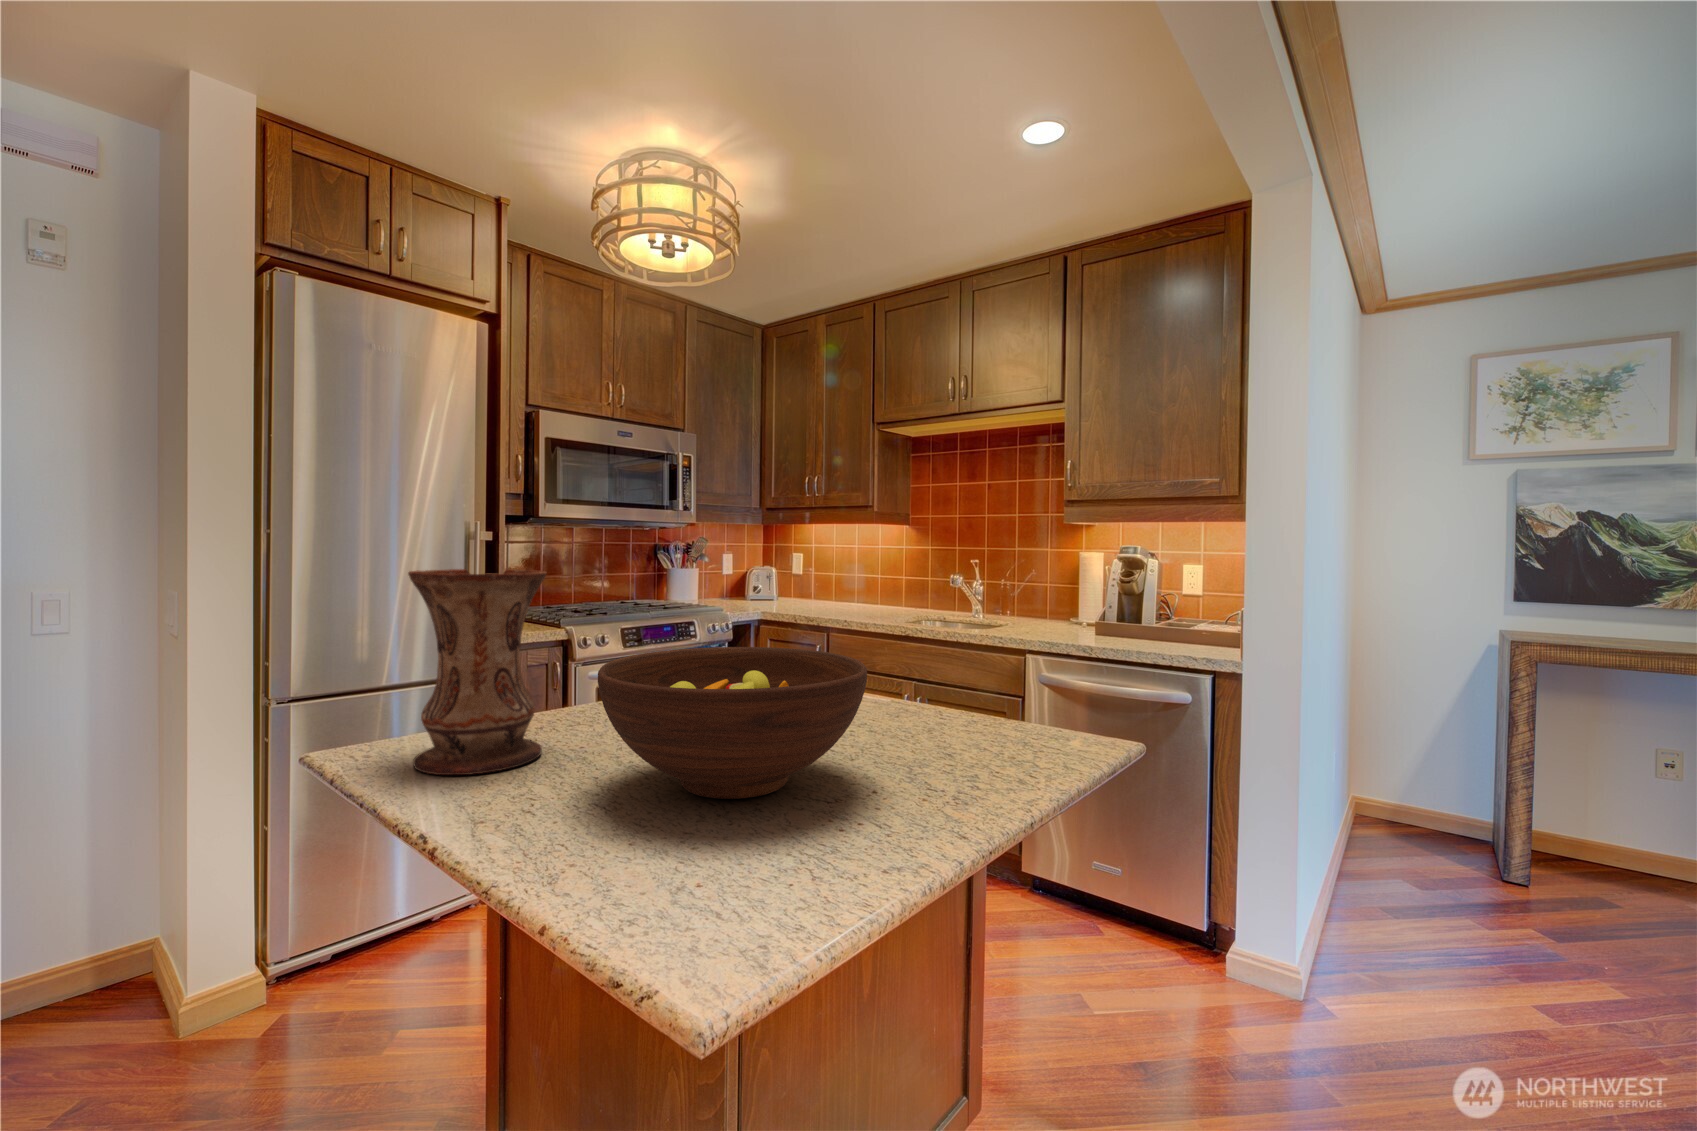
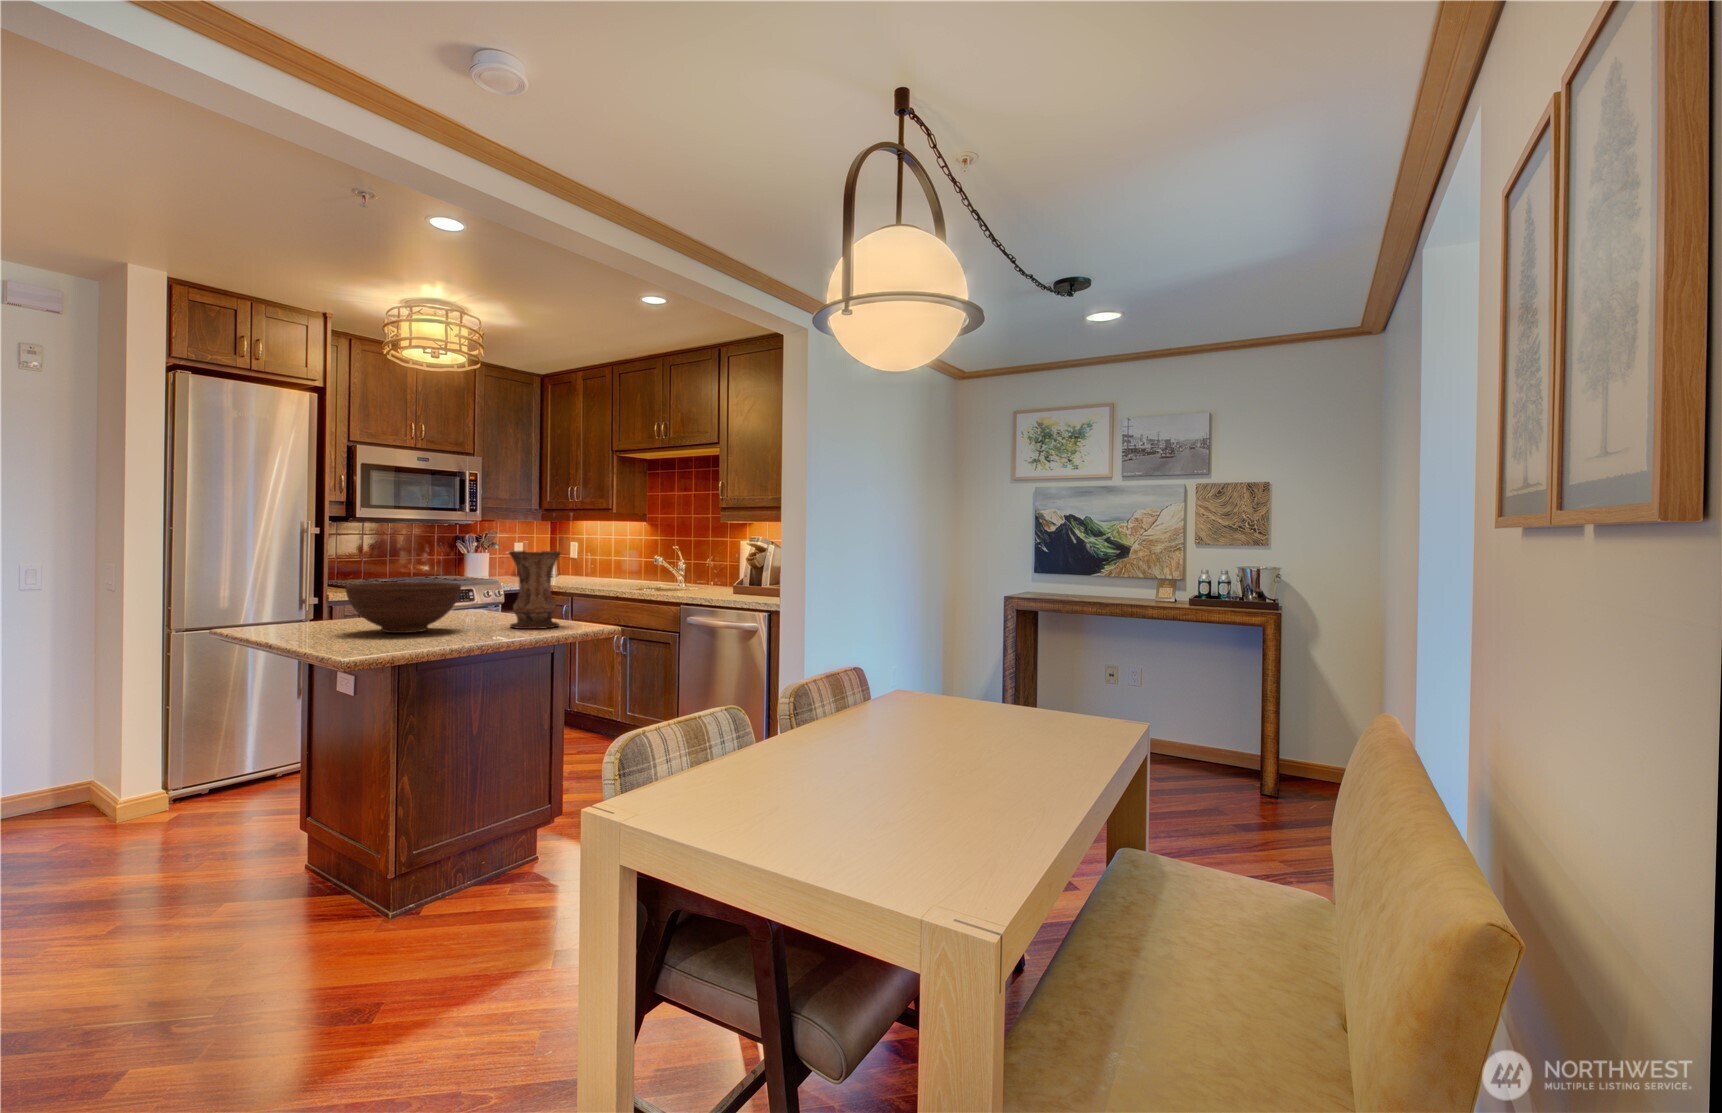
vase: present [408,569,546,775] -> present [509,551,561,629]

